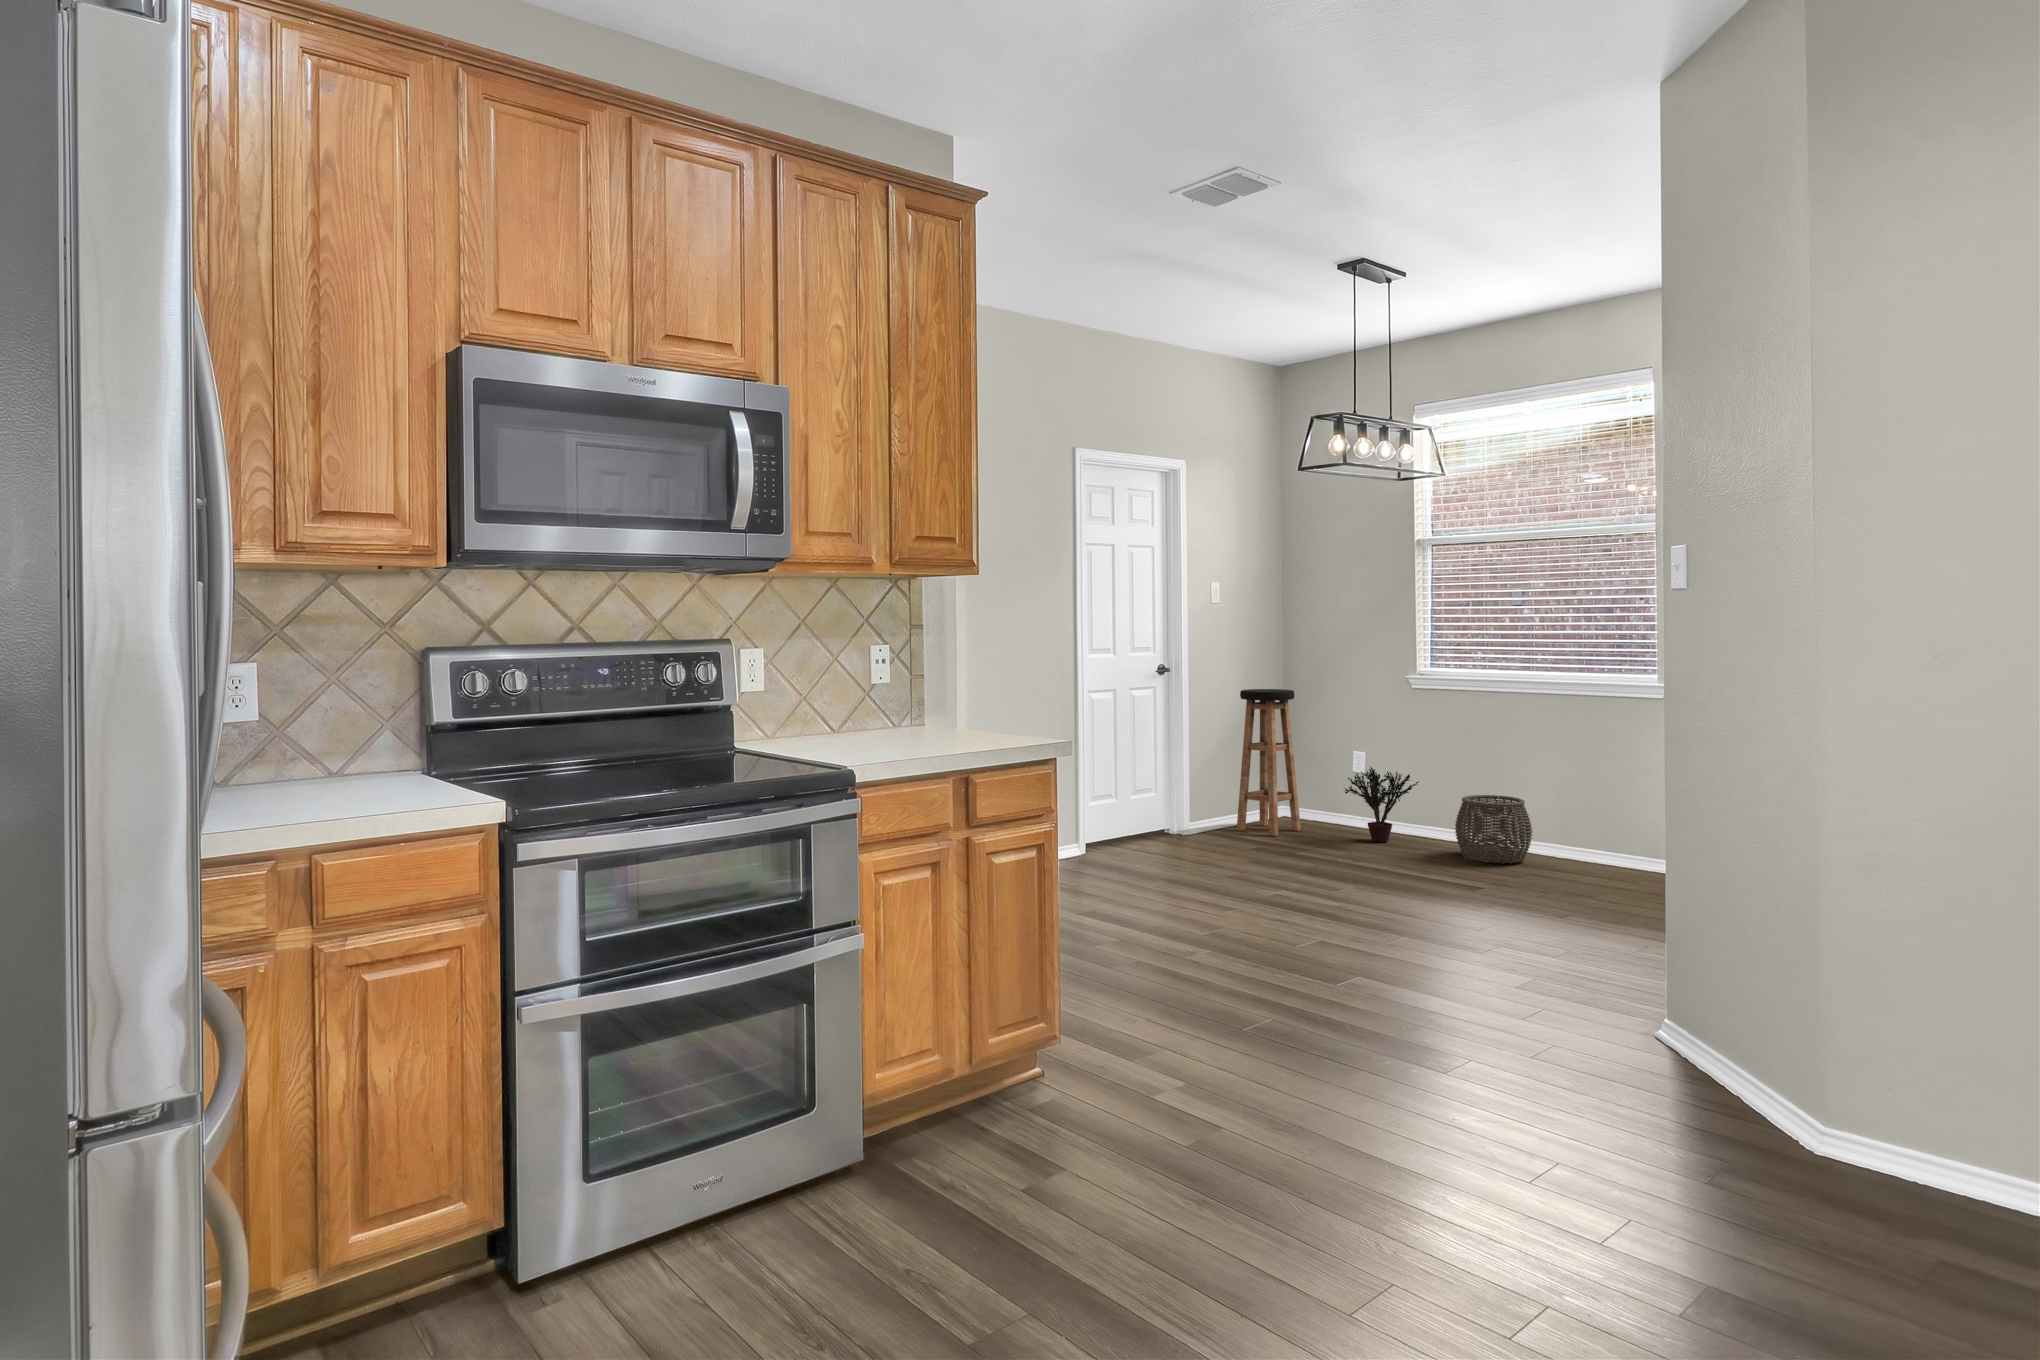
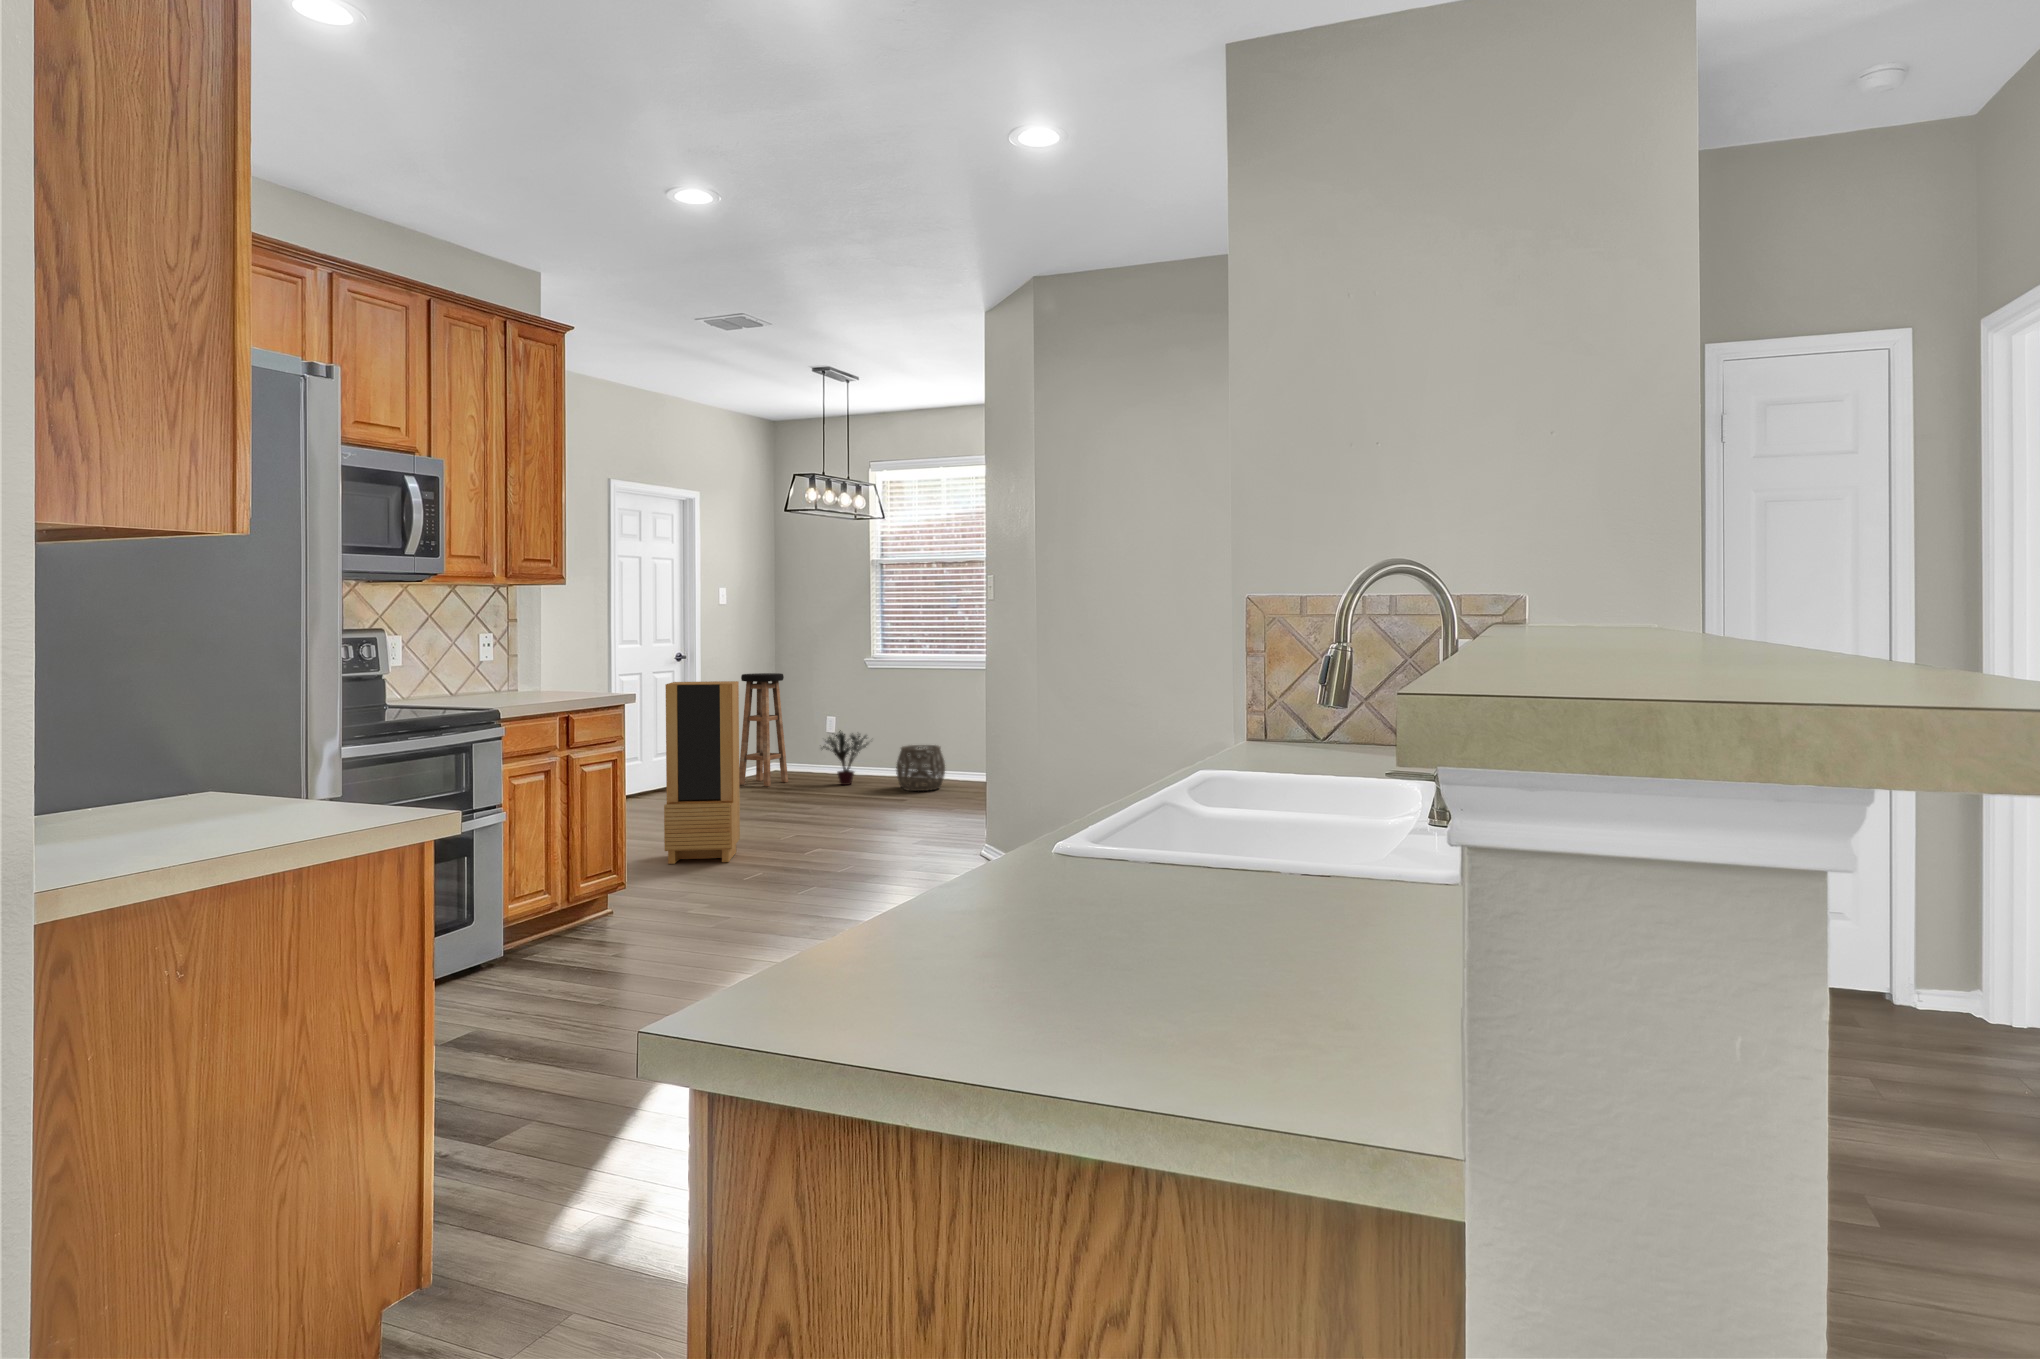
storage cabinet: none [1129,710,1237,981] -> present [664,681,740,864]

